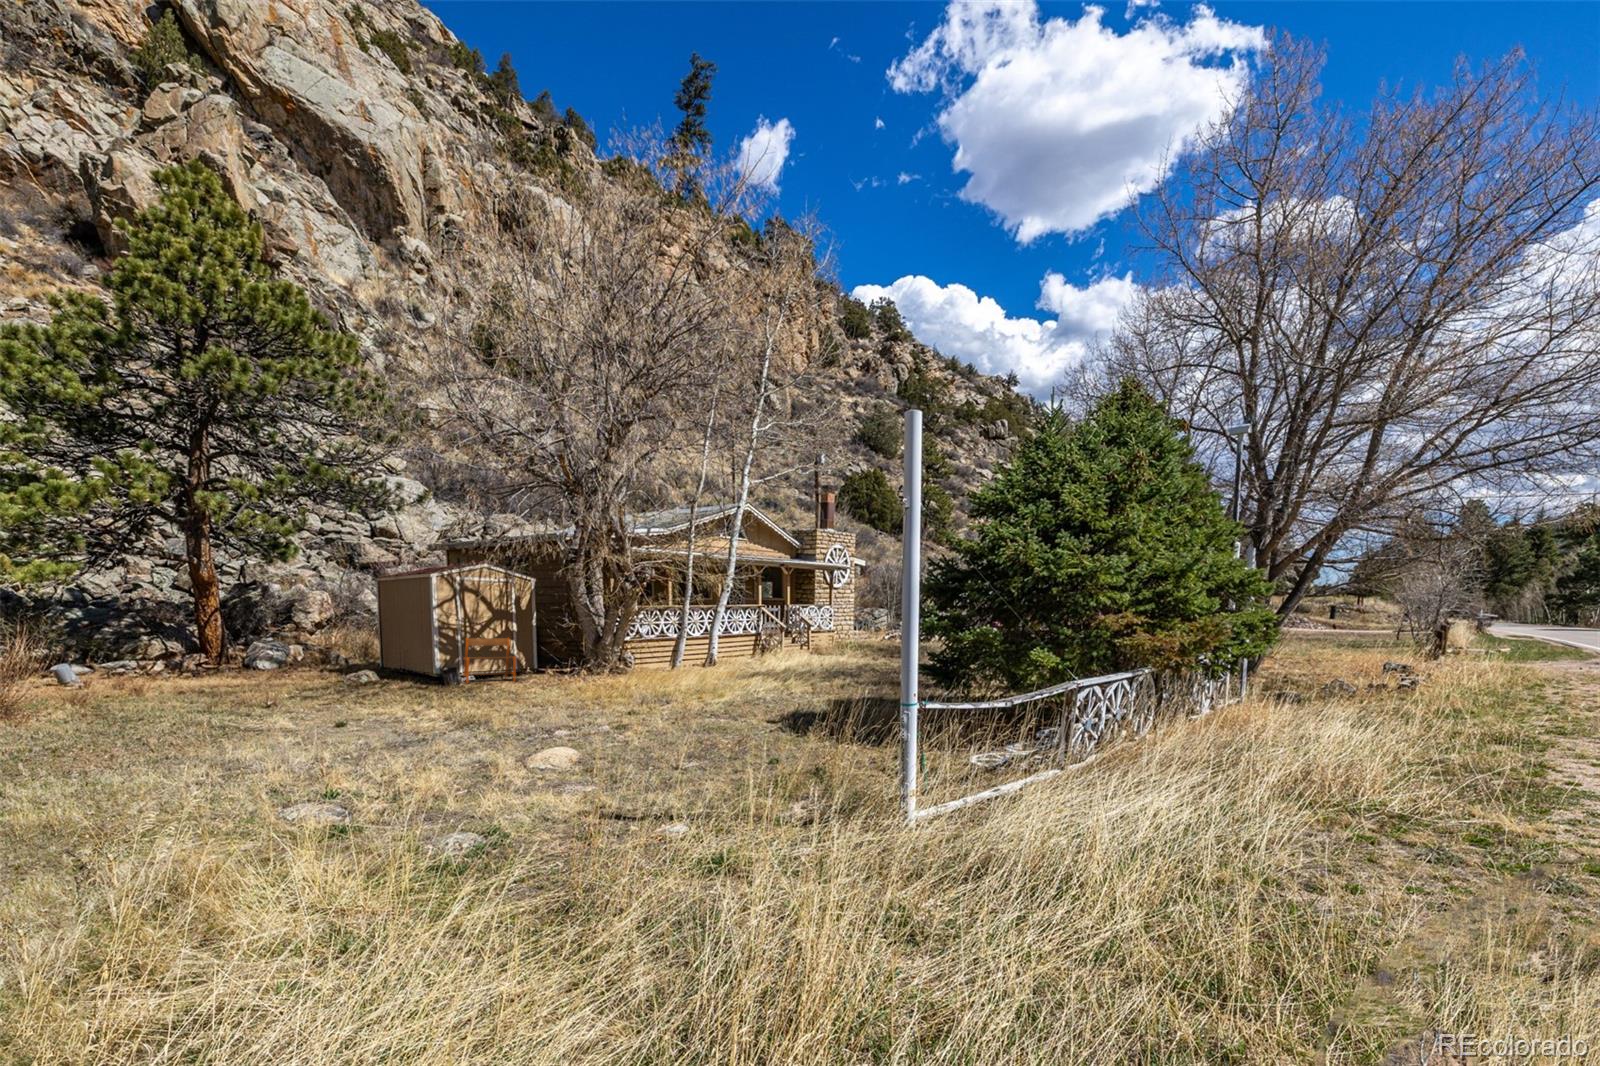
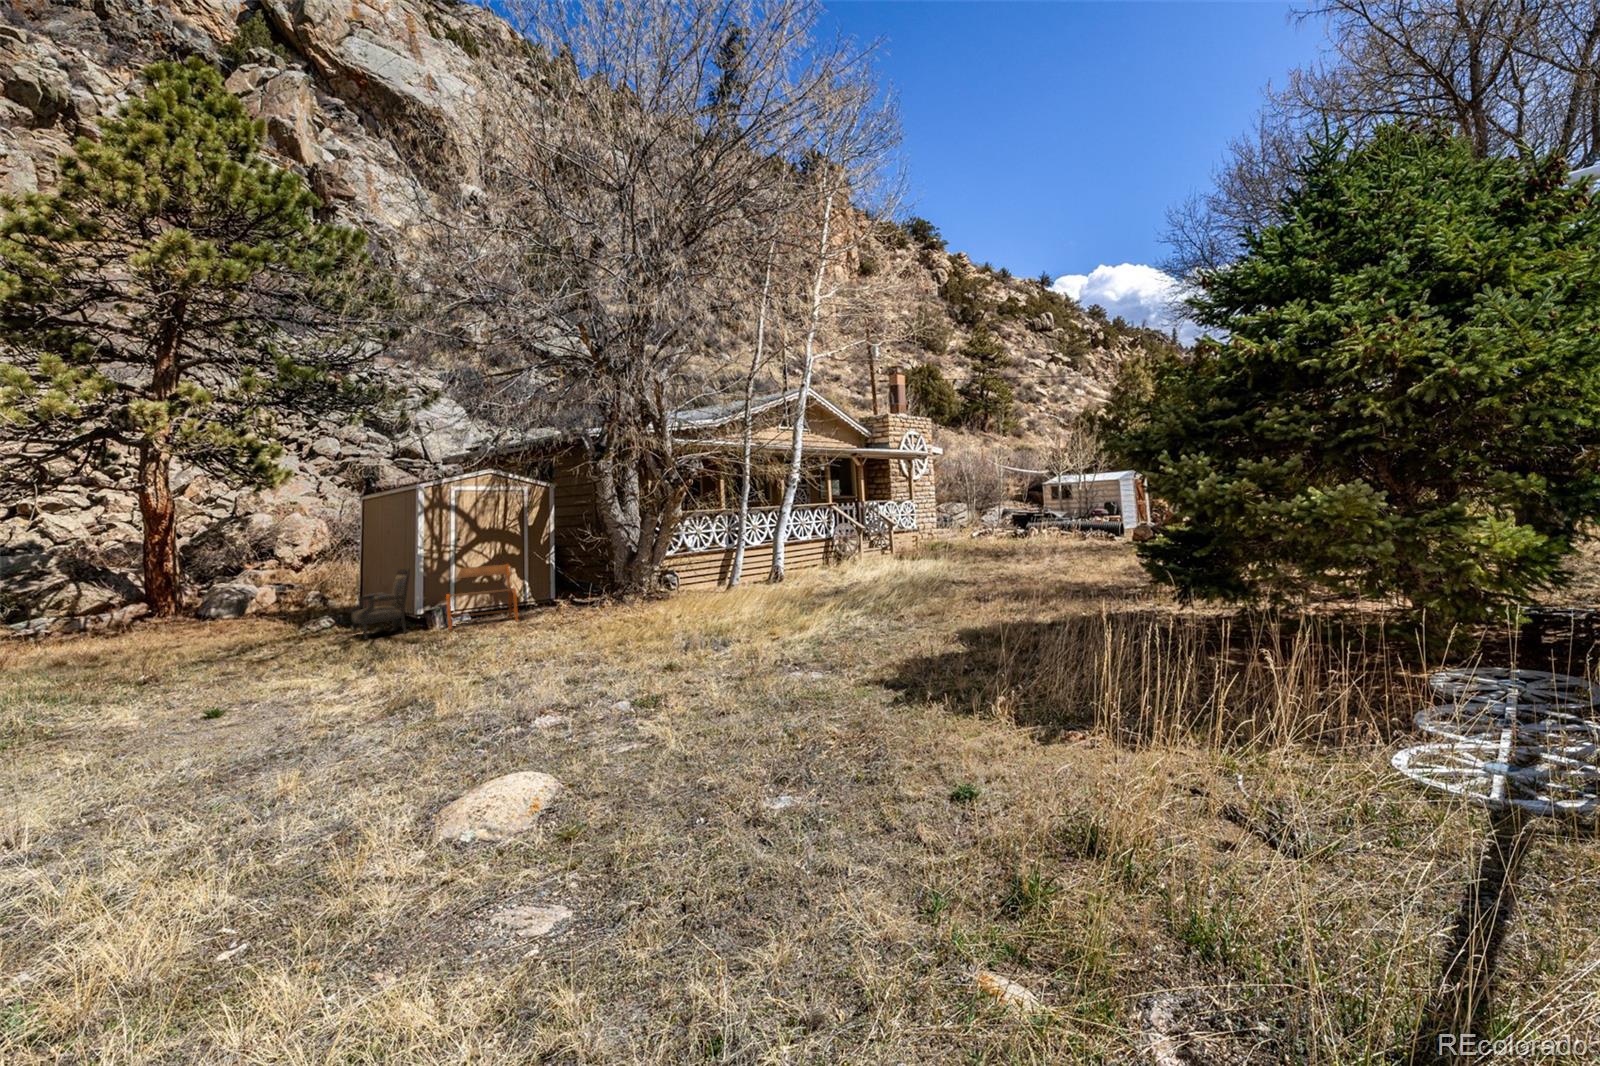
armchair: none [394,635,443,686] -> present [351,569,410,639]

